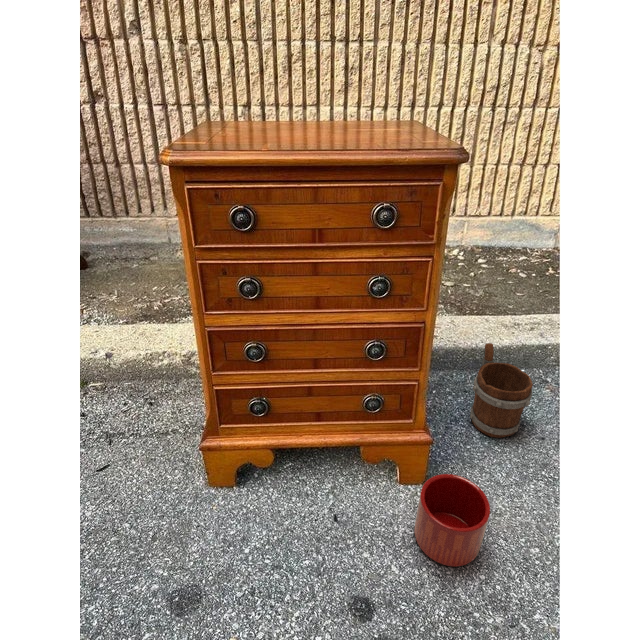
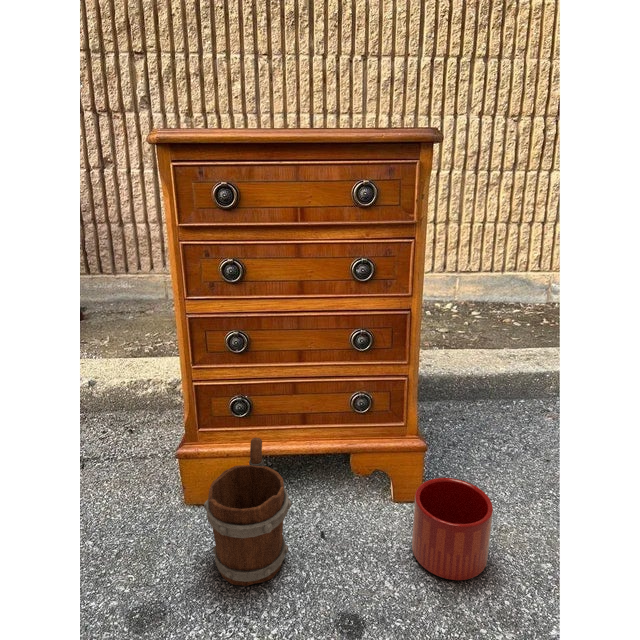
bucket: present [470,343,533,438] -> present [204,438,291,586]

